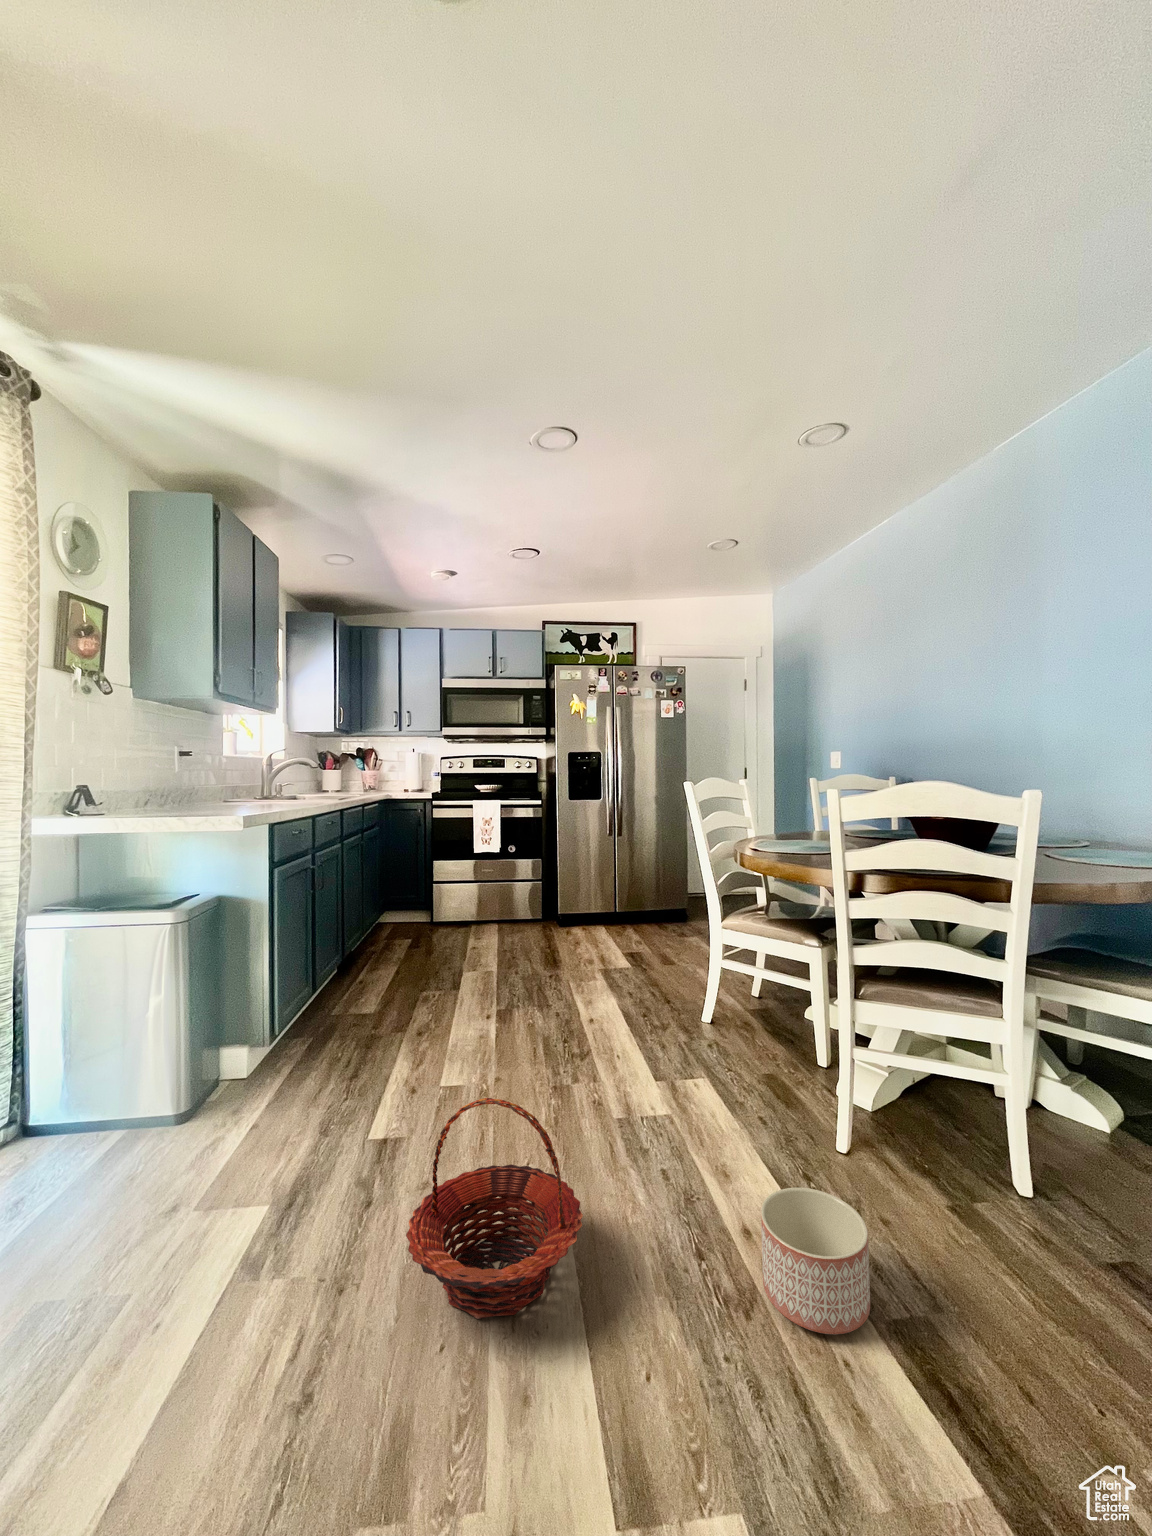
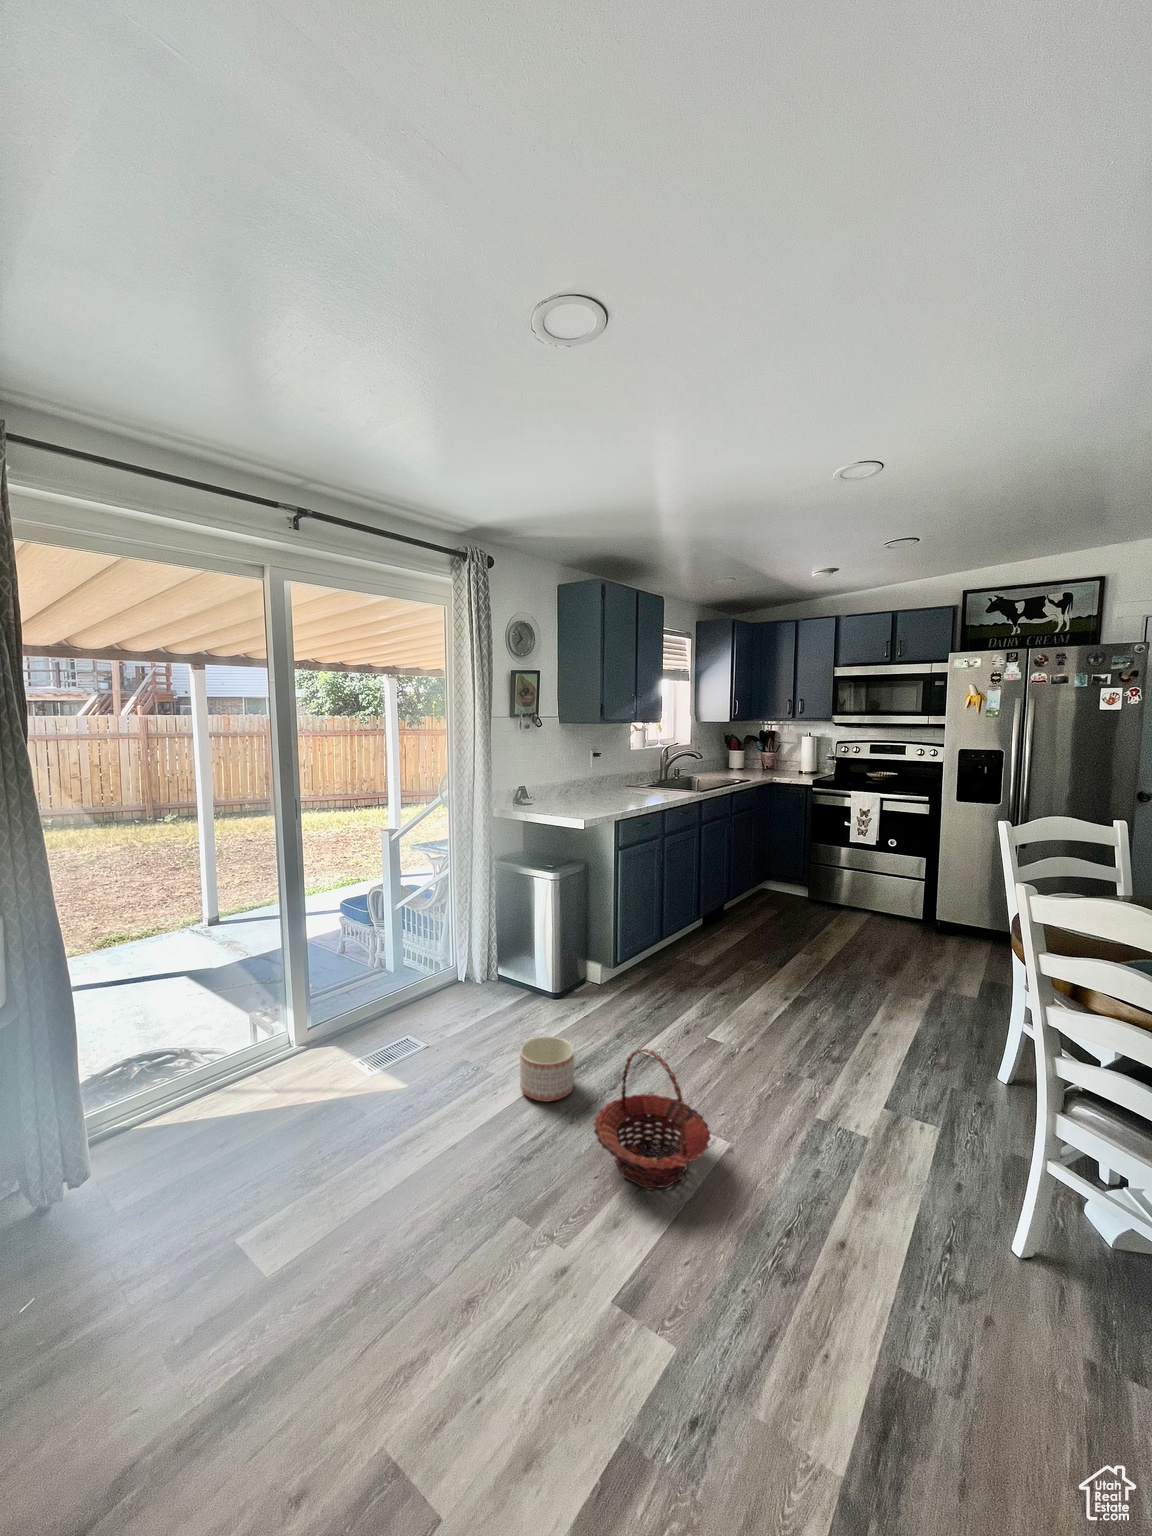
planter: present [761,1187,870,1334] -> present [520,1036,574,1102]

